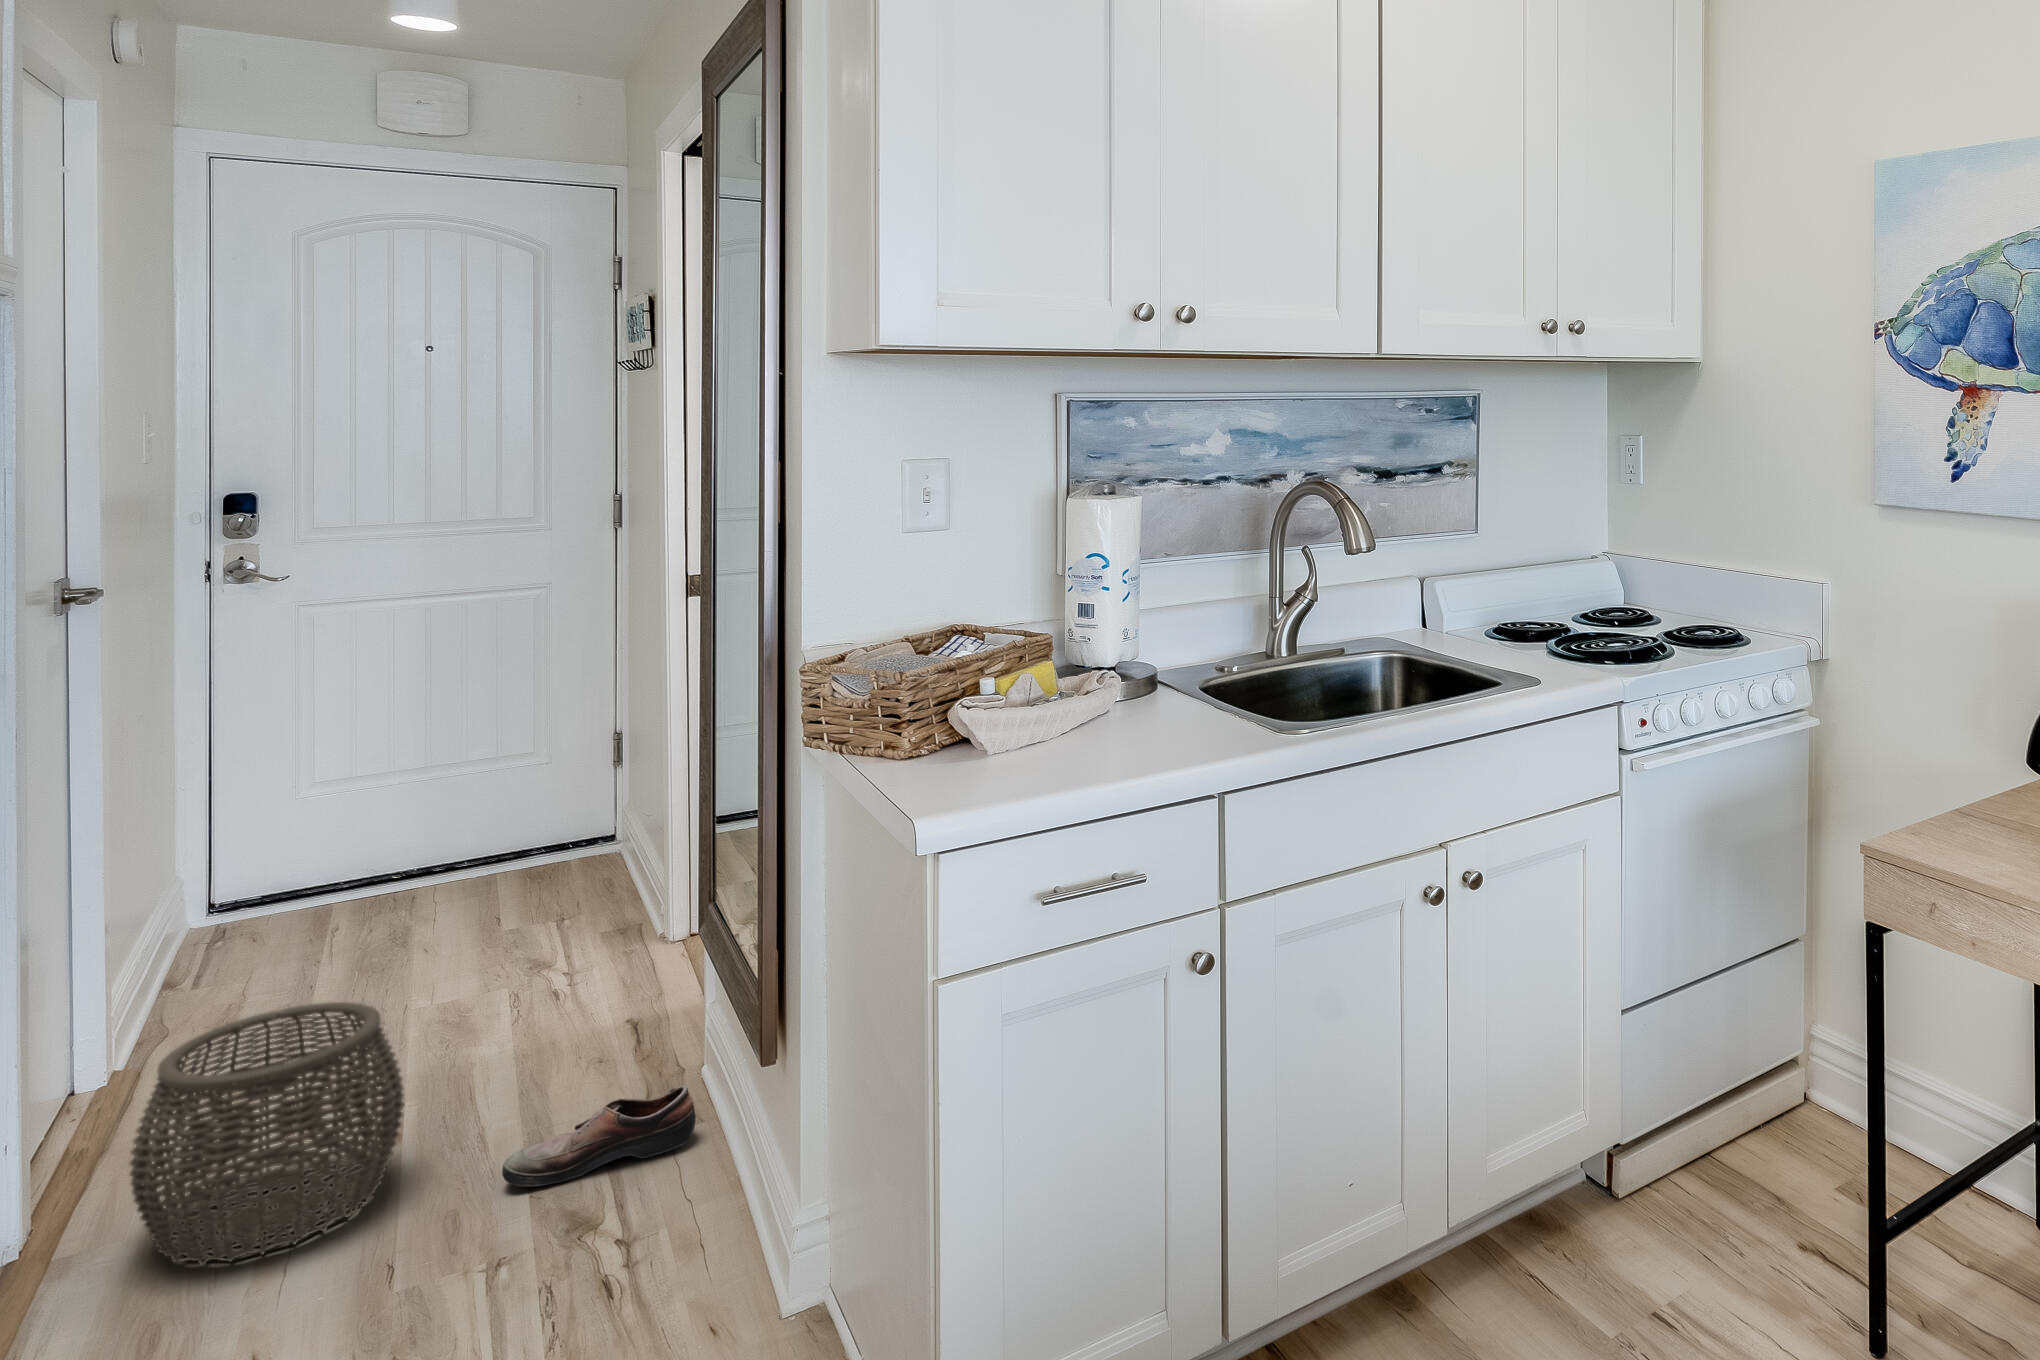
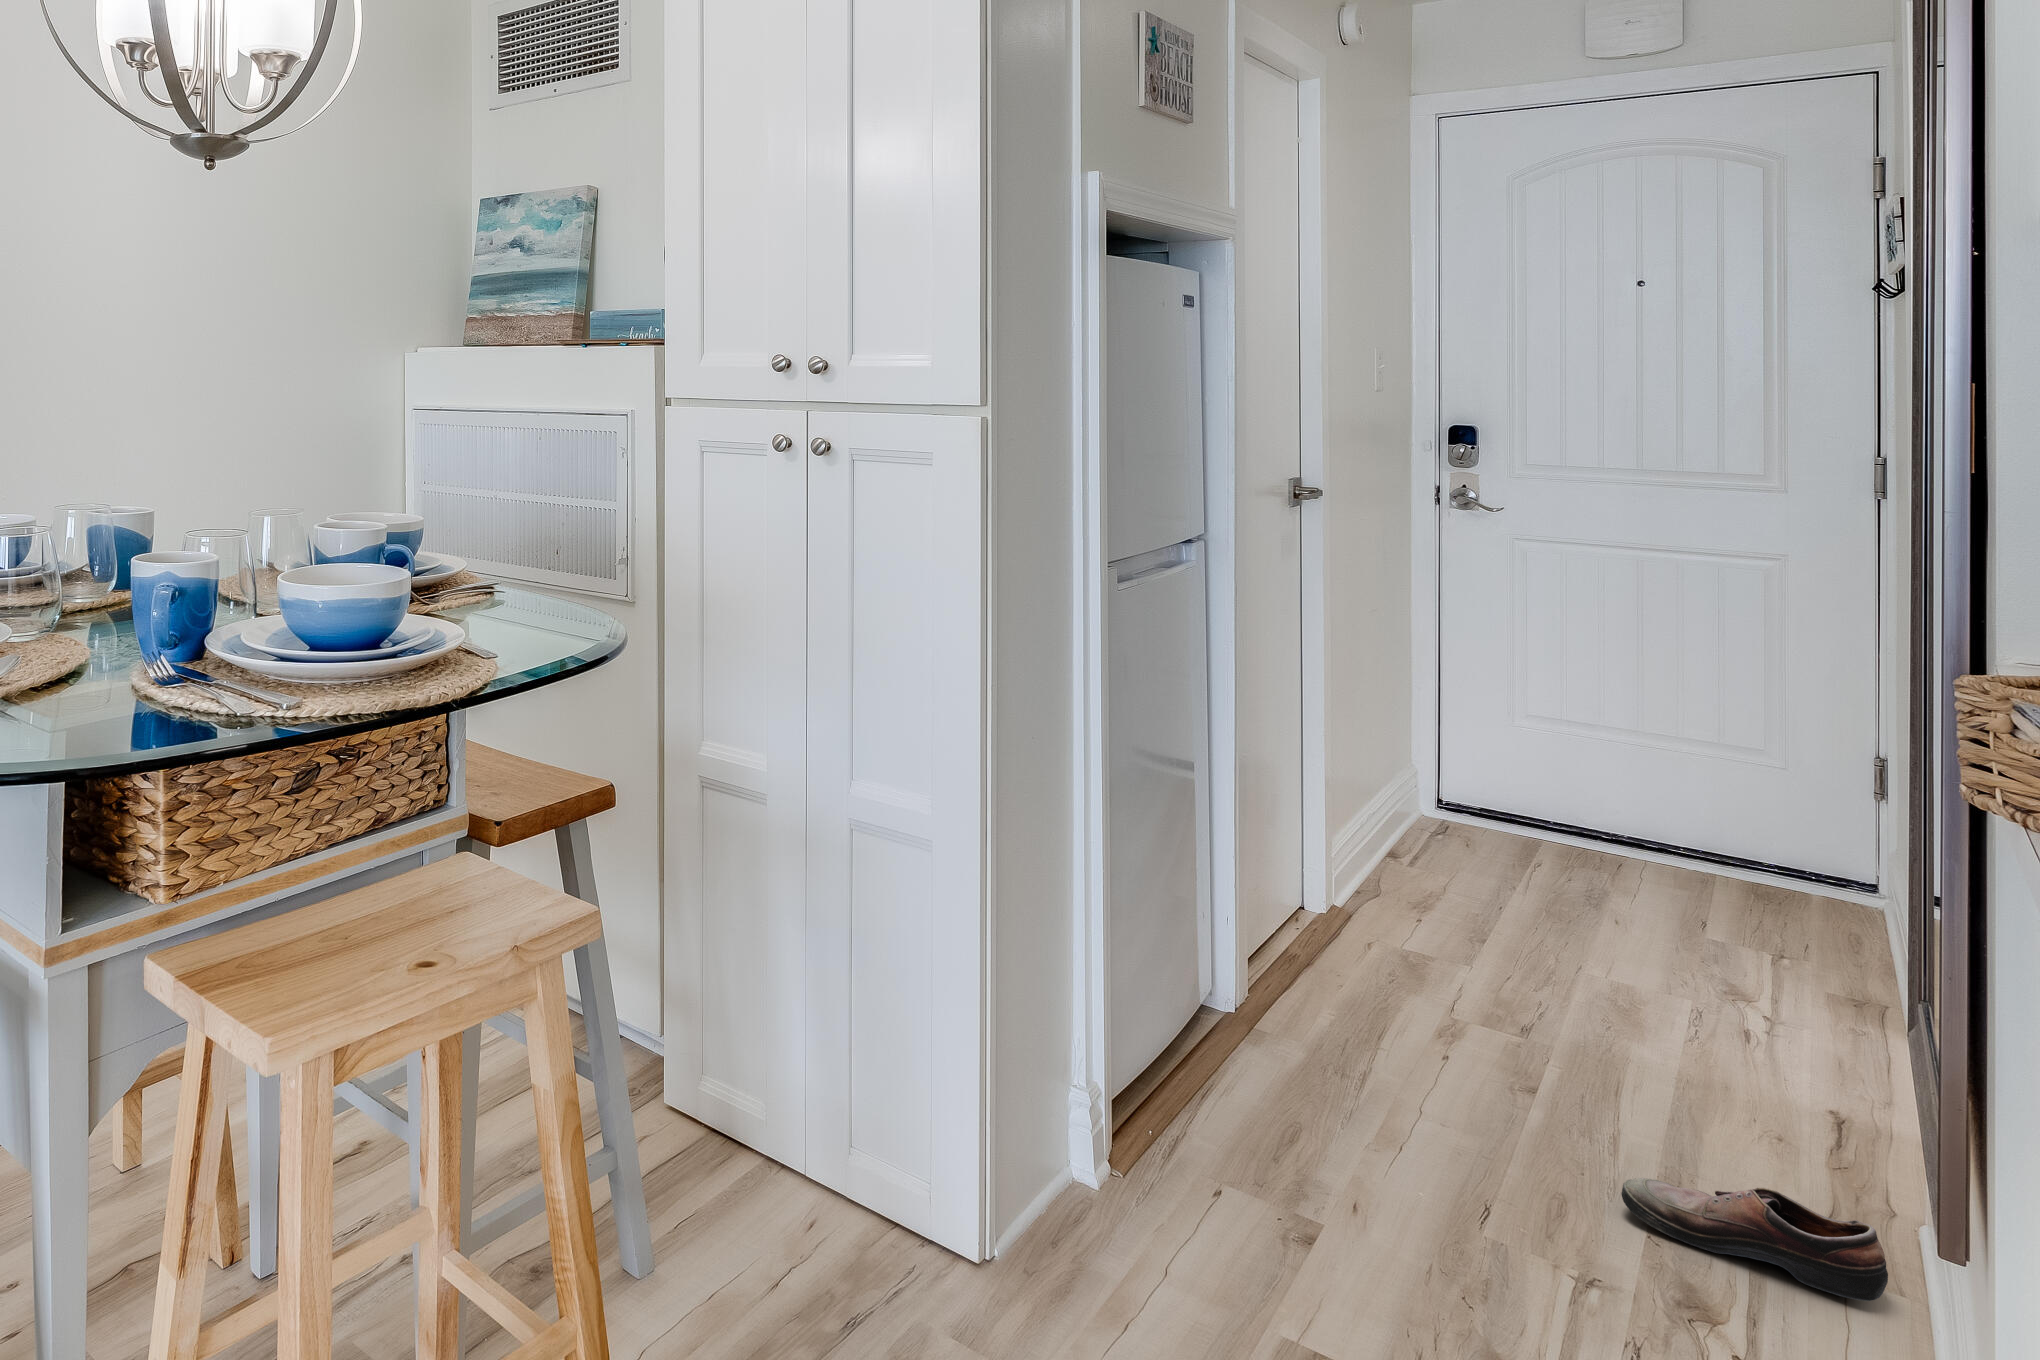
woven basket: present [129,1002,404,1265] -> none [1294,900,1530,1142]

